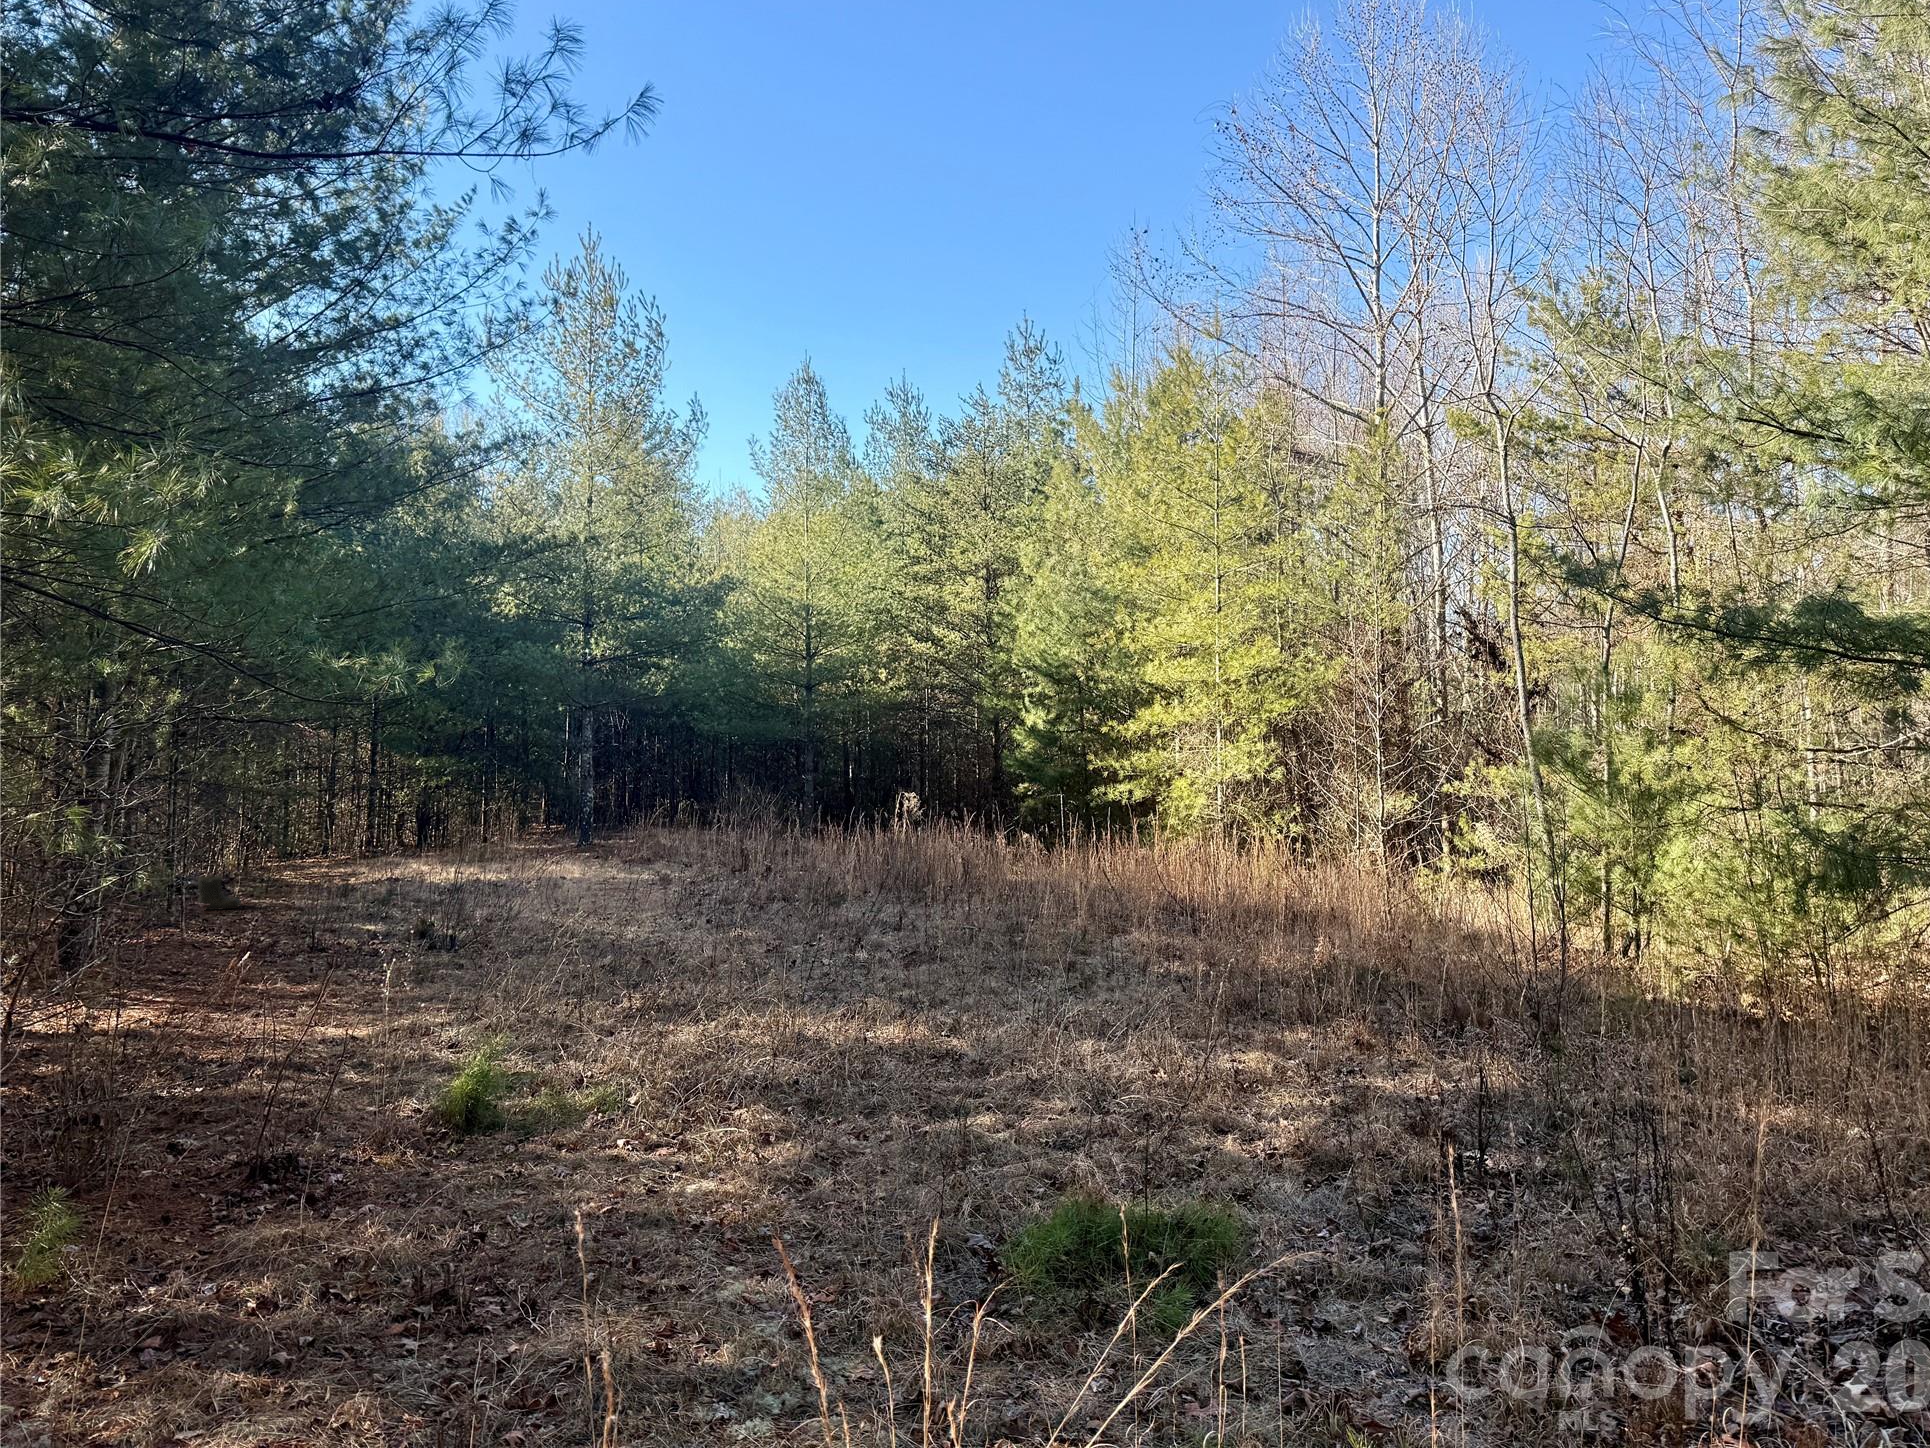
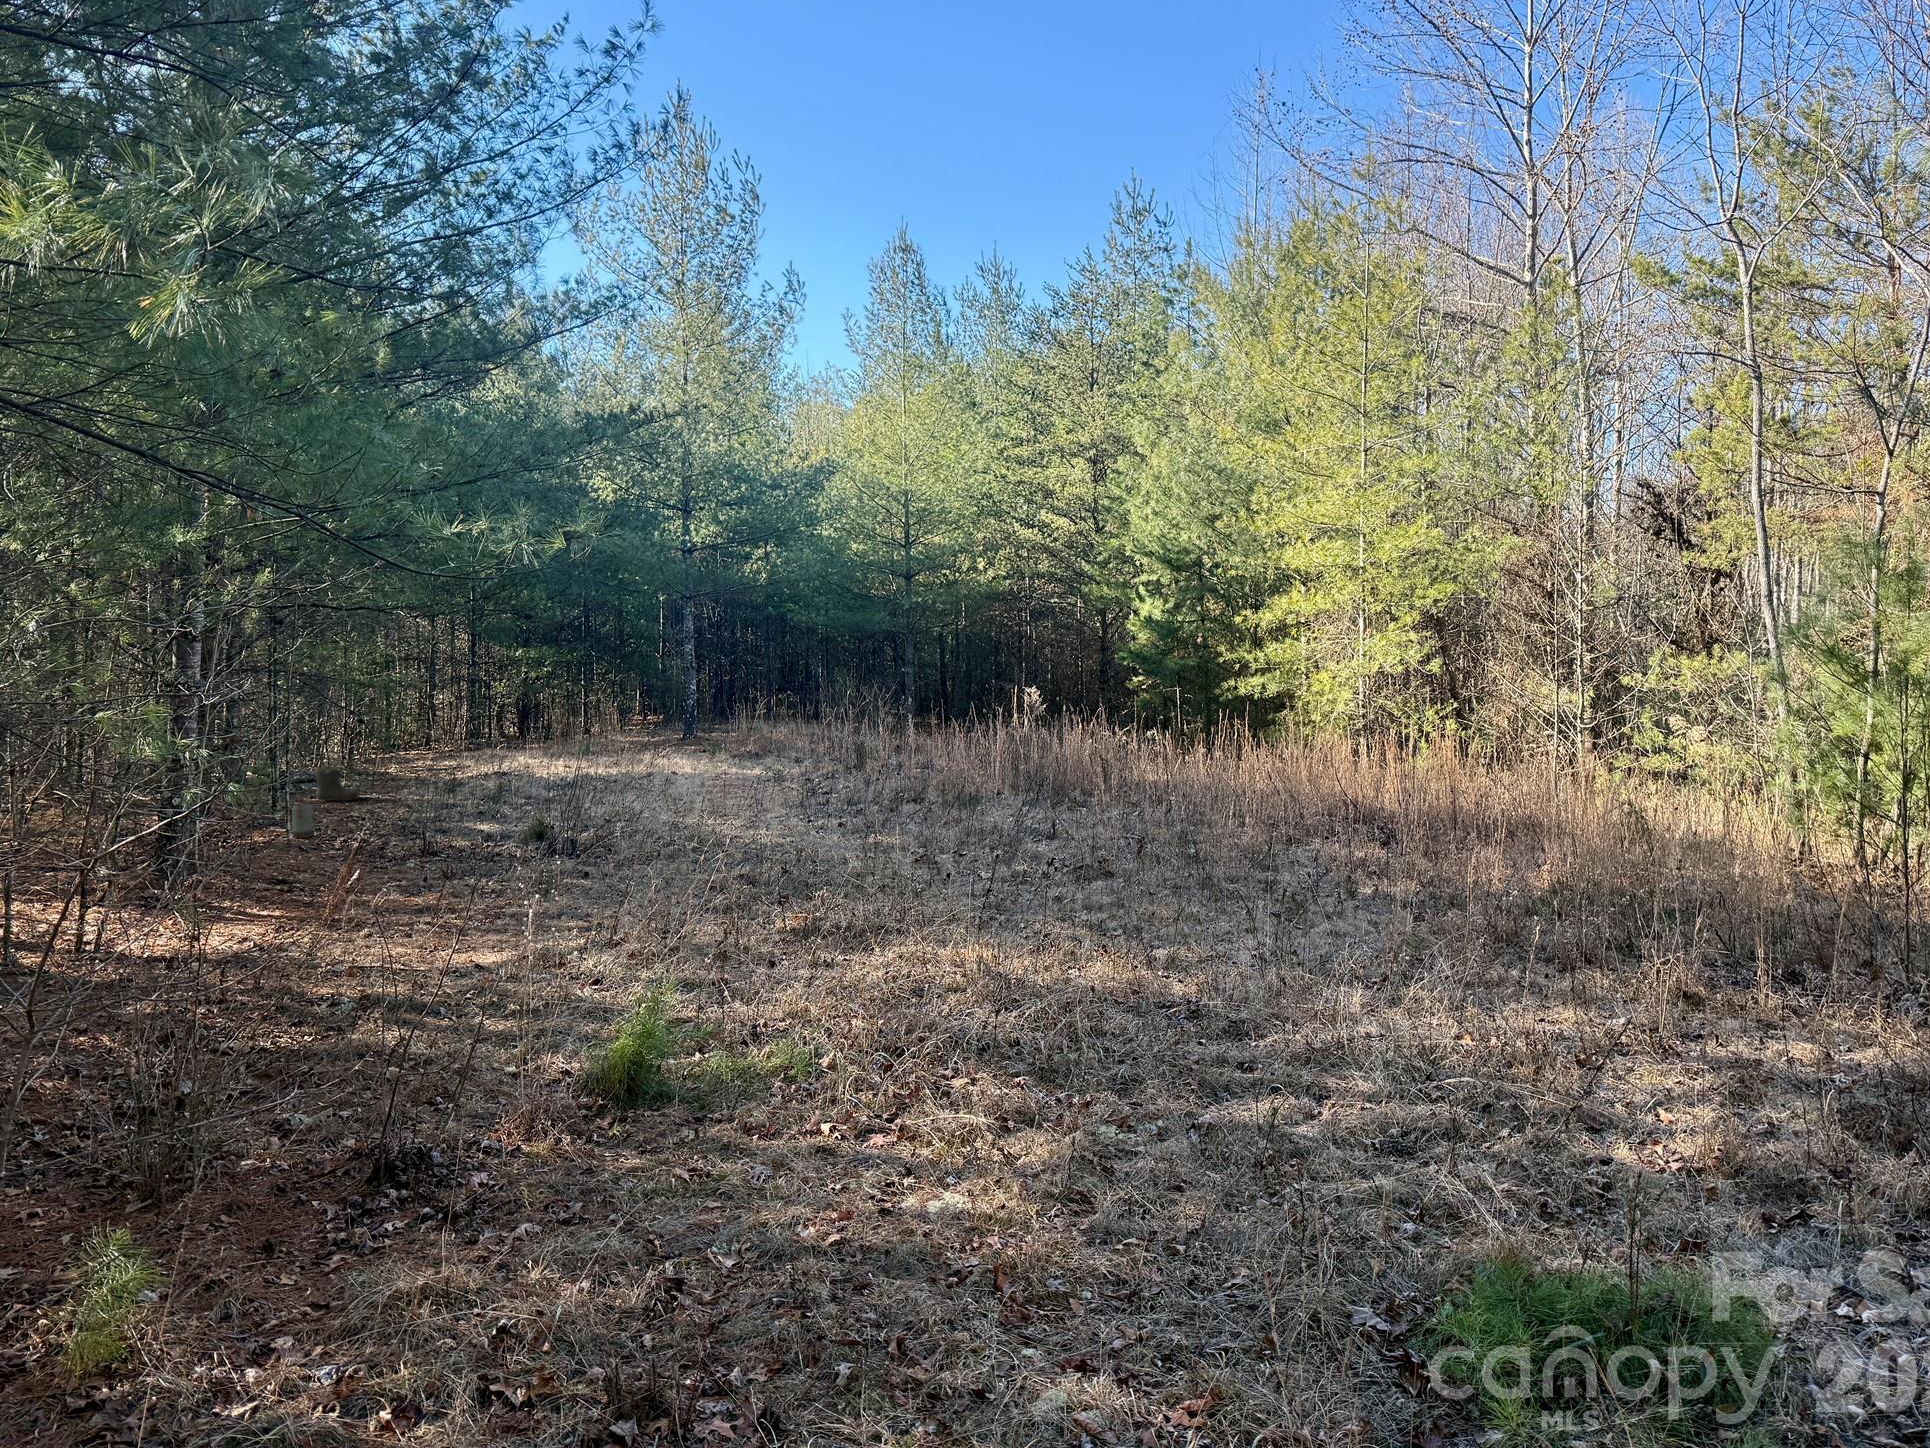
watering can: none [175,900,197,943] -> present [292,794,314,838]

